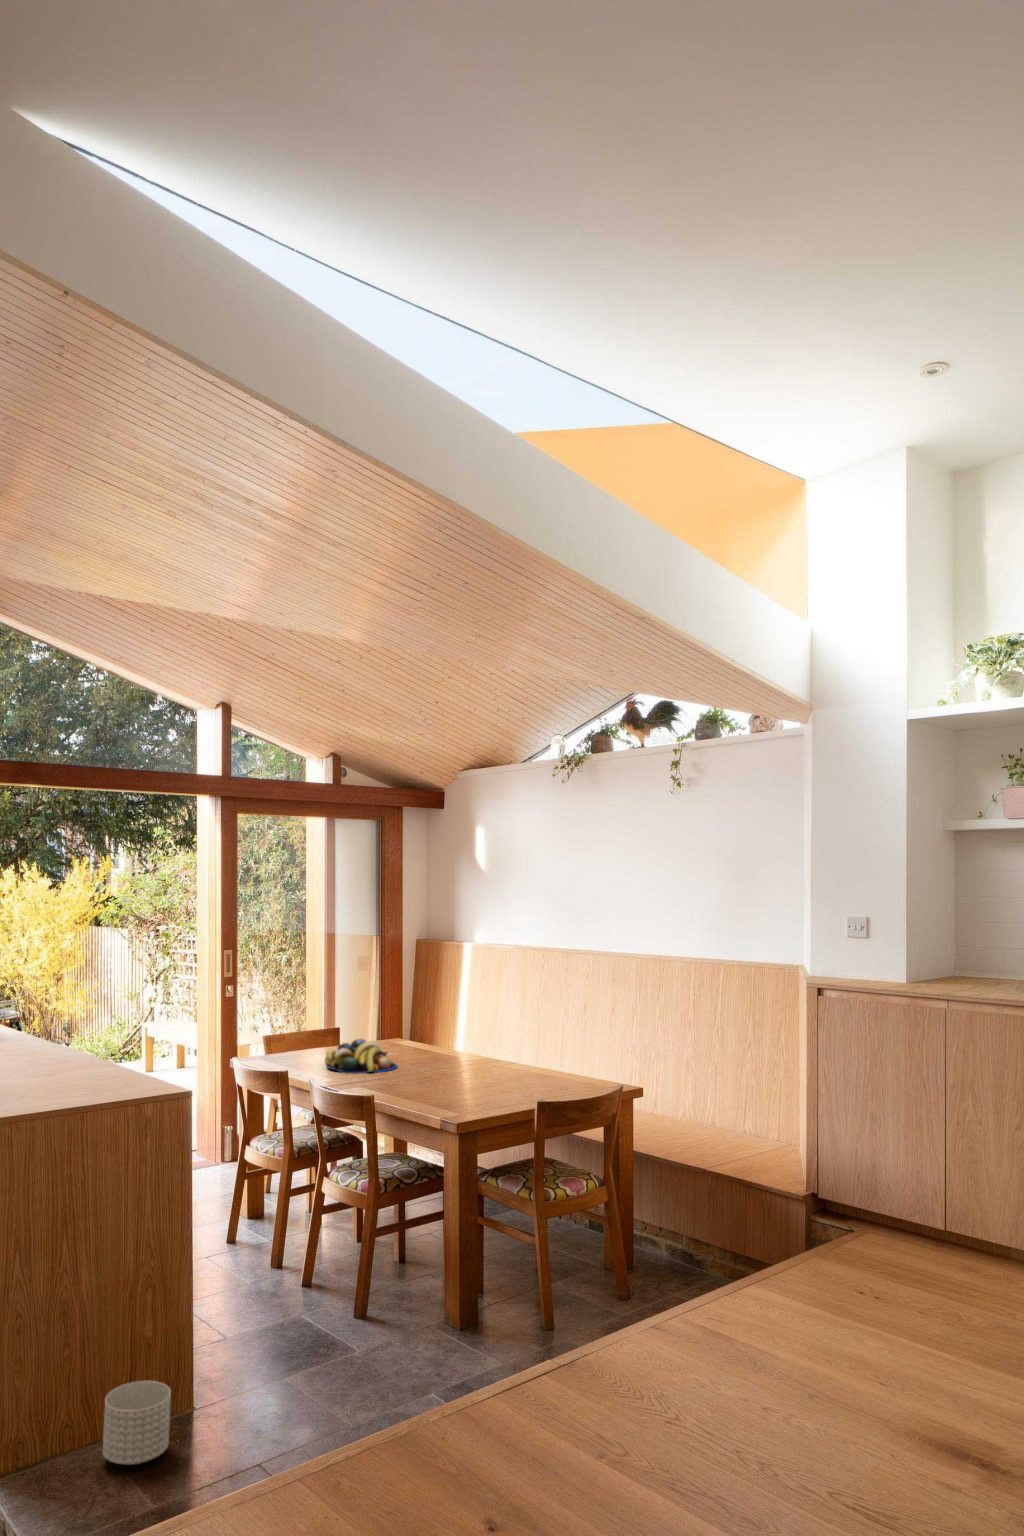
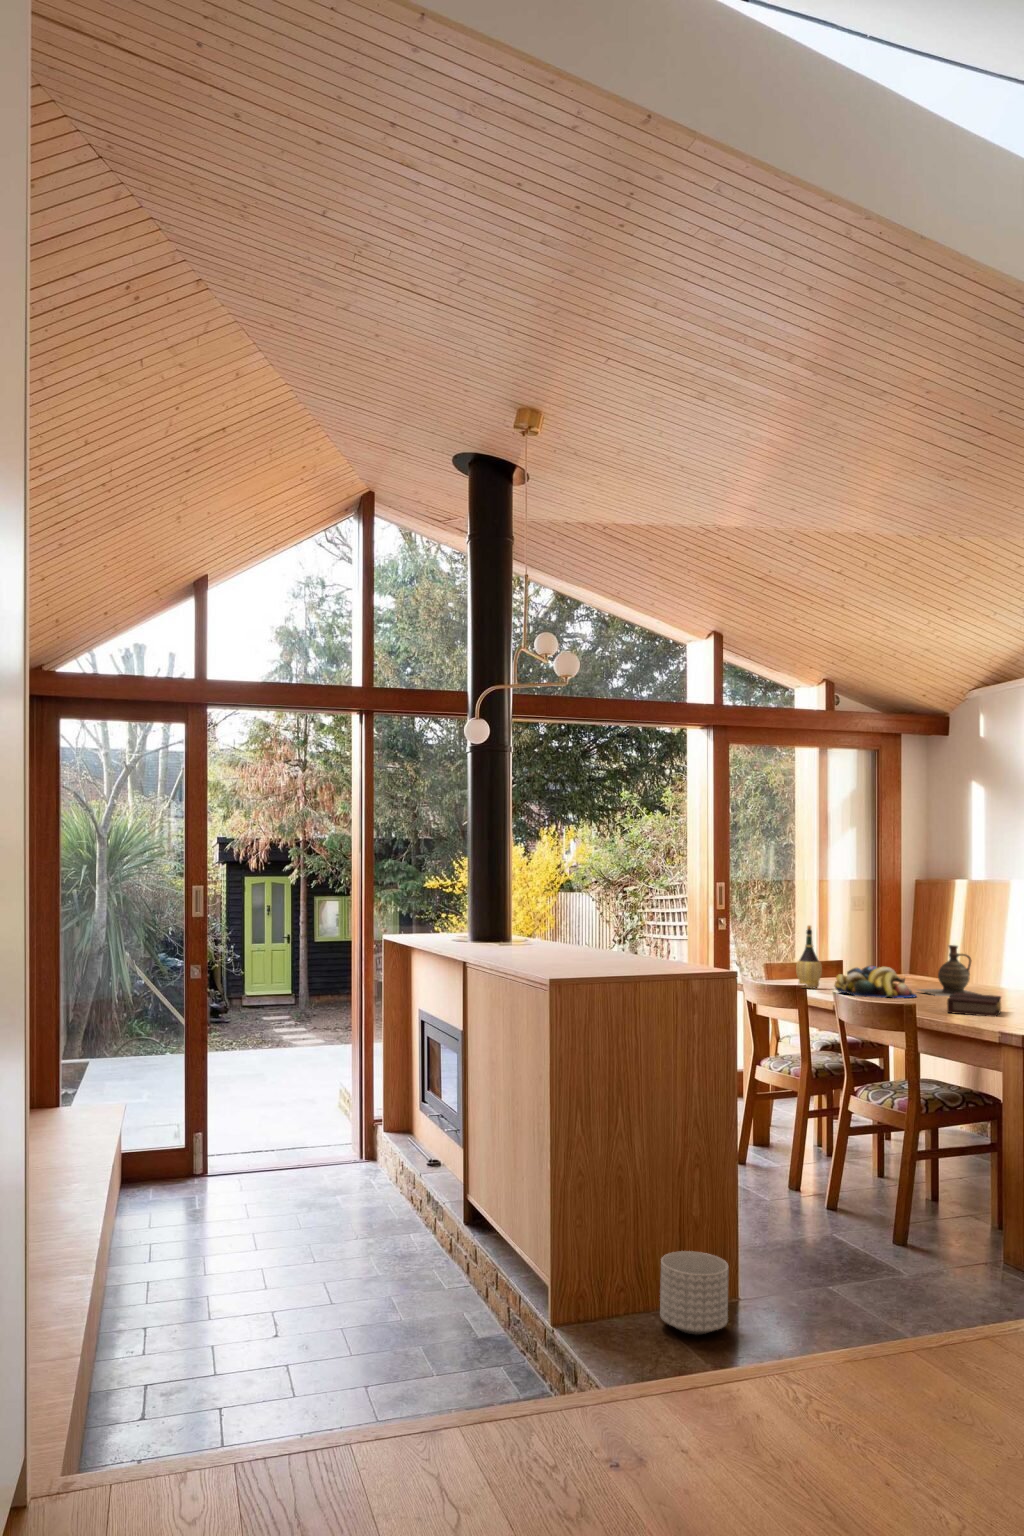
wine bottle: none [294,1001,318,1061] -> present [796,926,822,988]
ceramic jug: none [400,1013,463,1064] -> present [918,945,978,996]
book: none [405,1076,455,1103] -> present [947,993,1001,1017]

